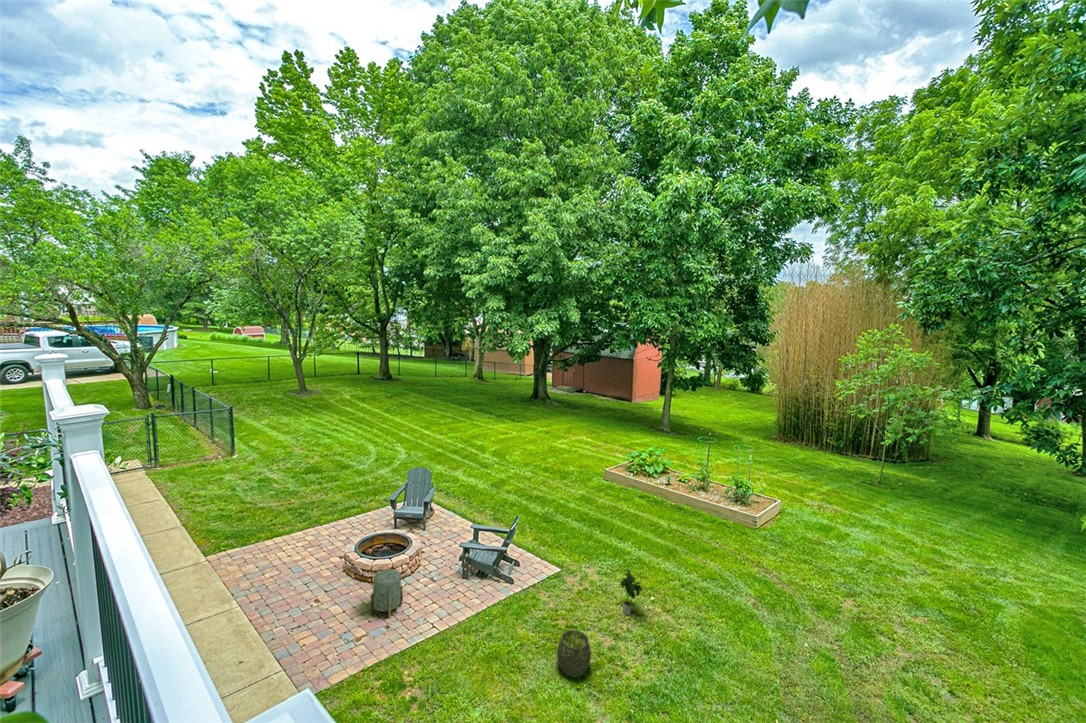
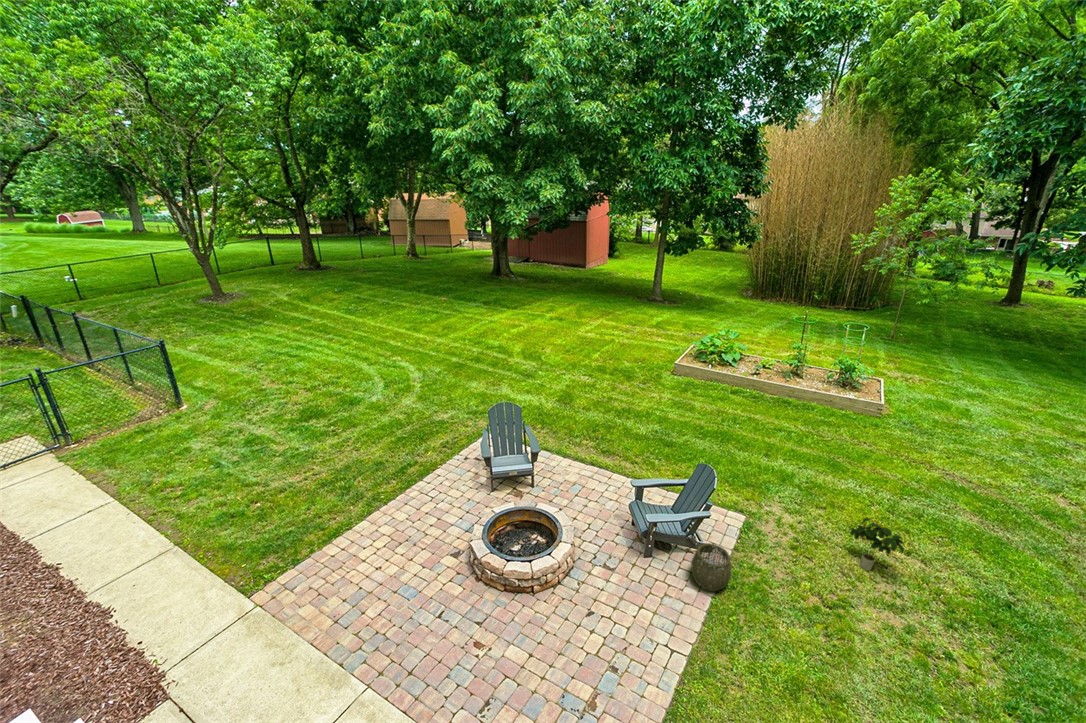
stool: present [370,569,403,618] -> none [566,582,607,651]
woven basket: present [557,630,591,676] -> present [691,543,732,591]

